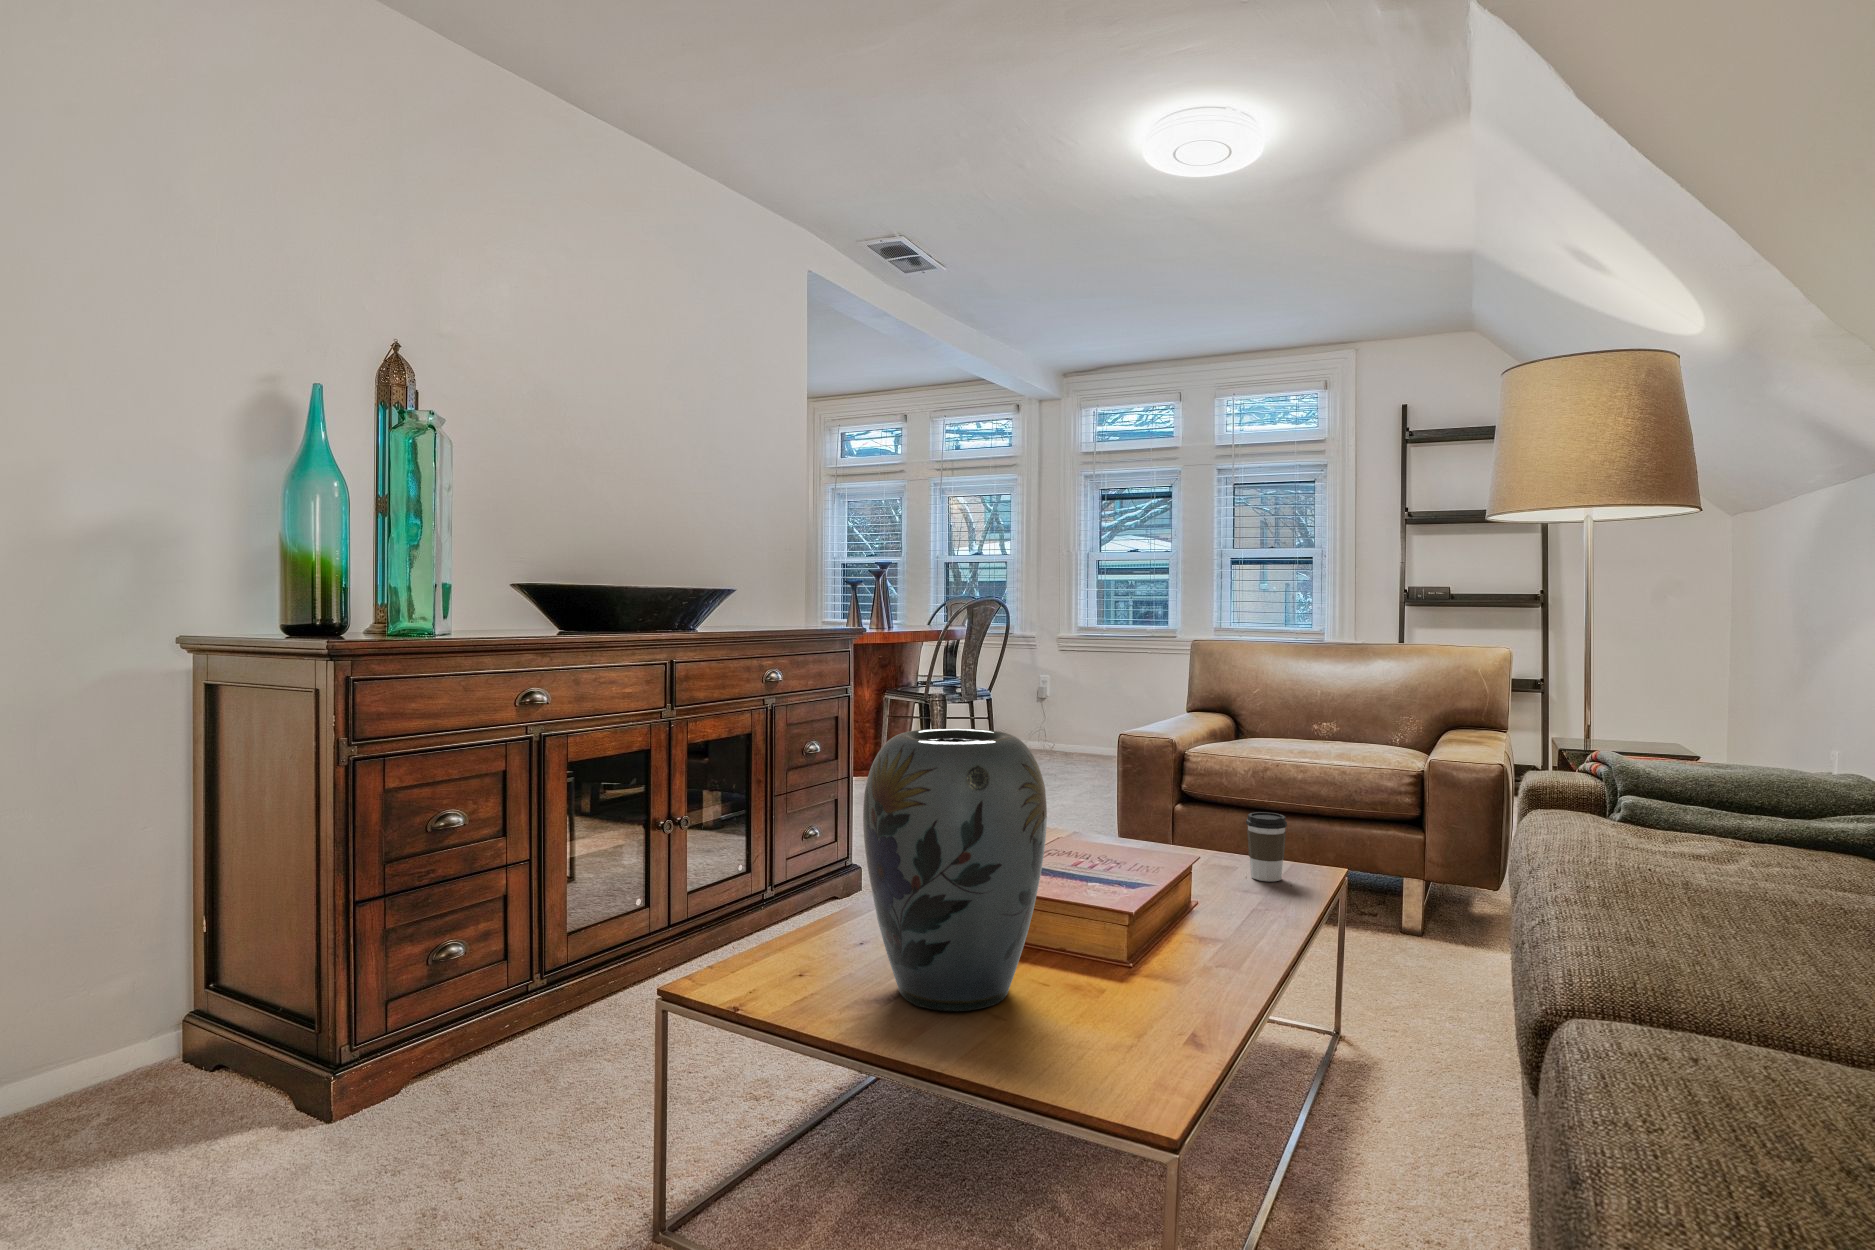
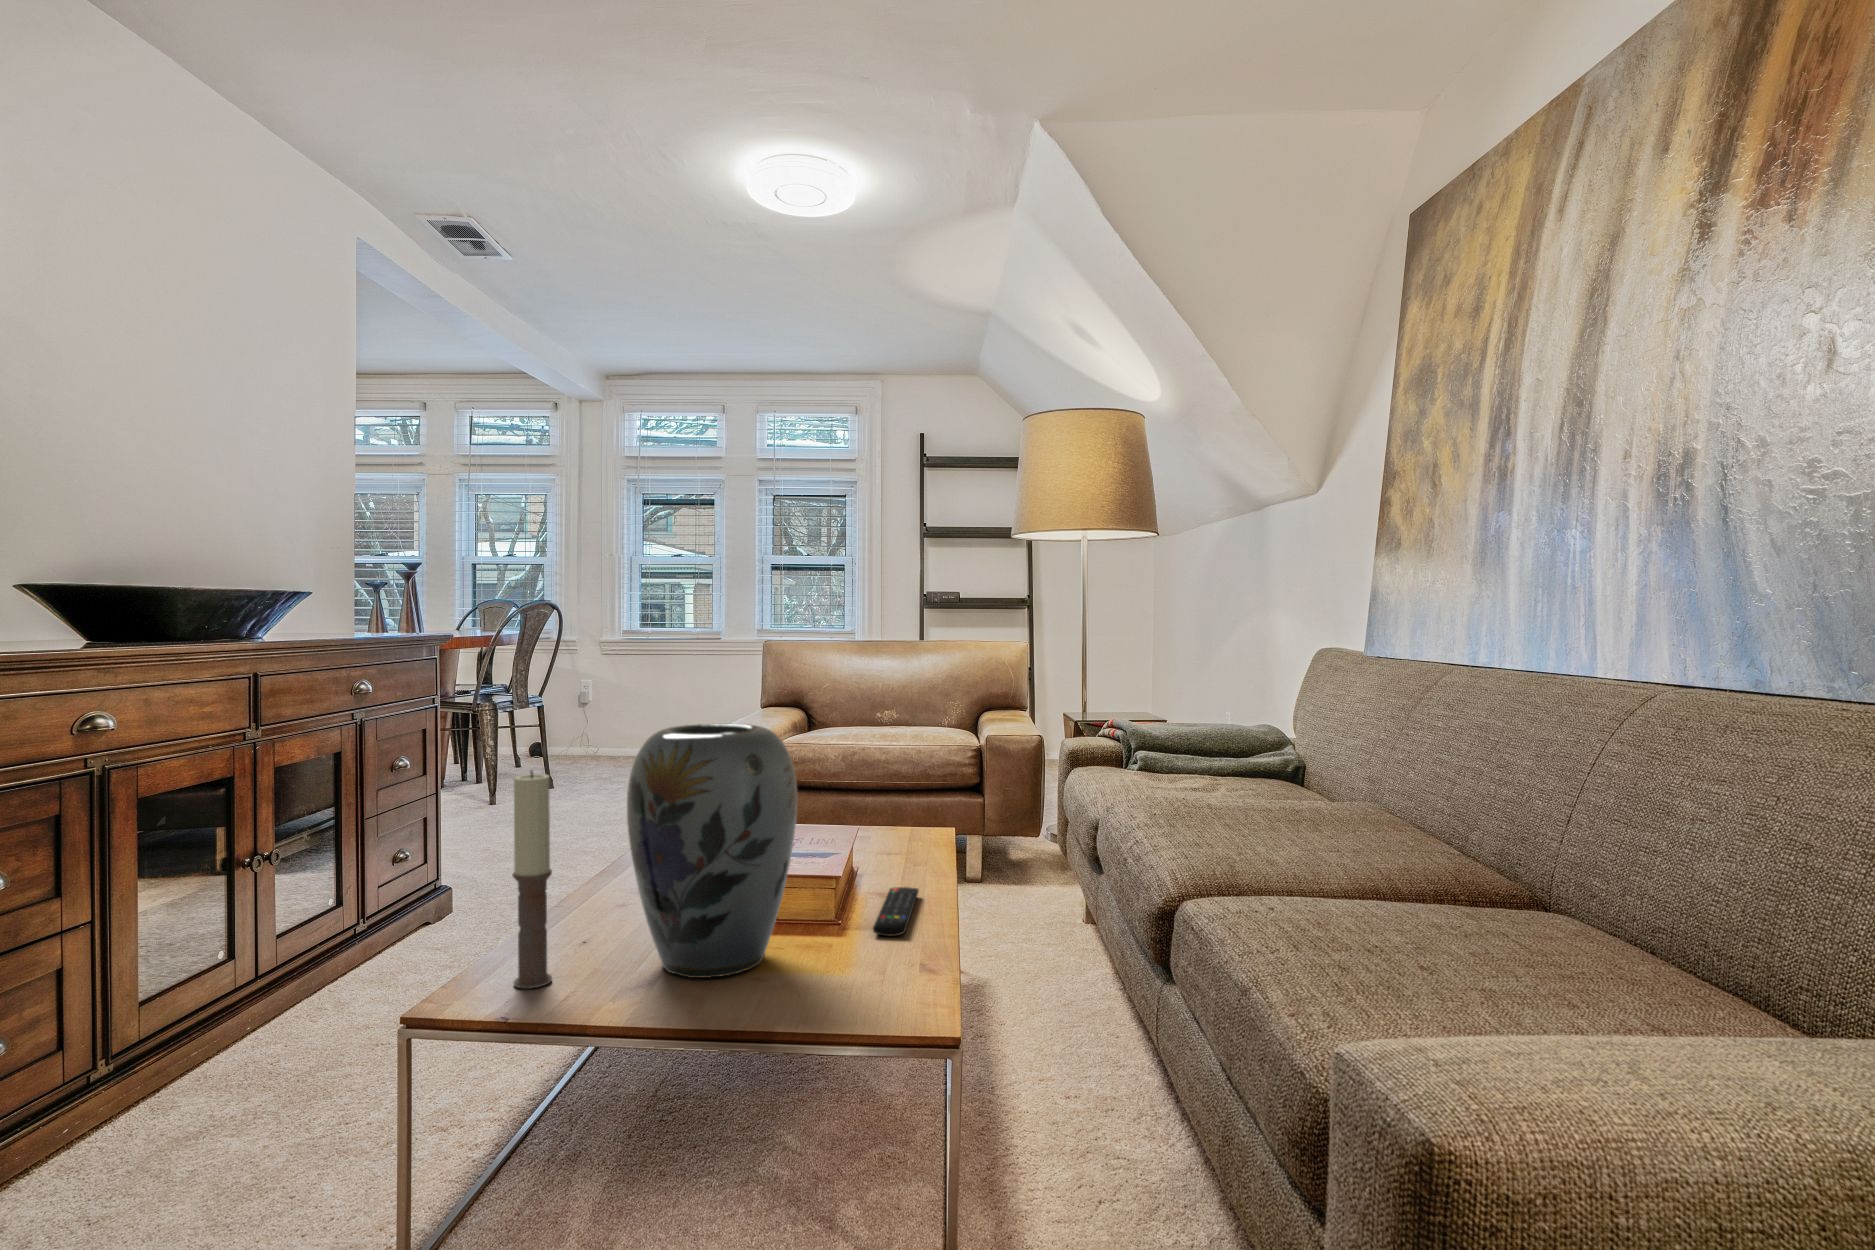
candle: none [757,765,794,986] -> present [512,771,552,989]
coffee cup: present [1246,812,1287,881] -> none [889,785,921,843]
remote control: none [1147,936,1236,999] -> present [873,887,919,936]

